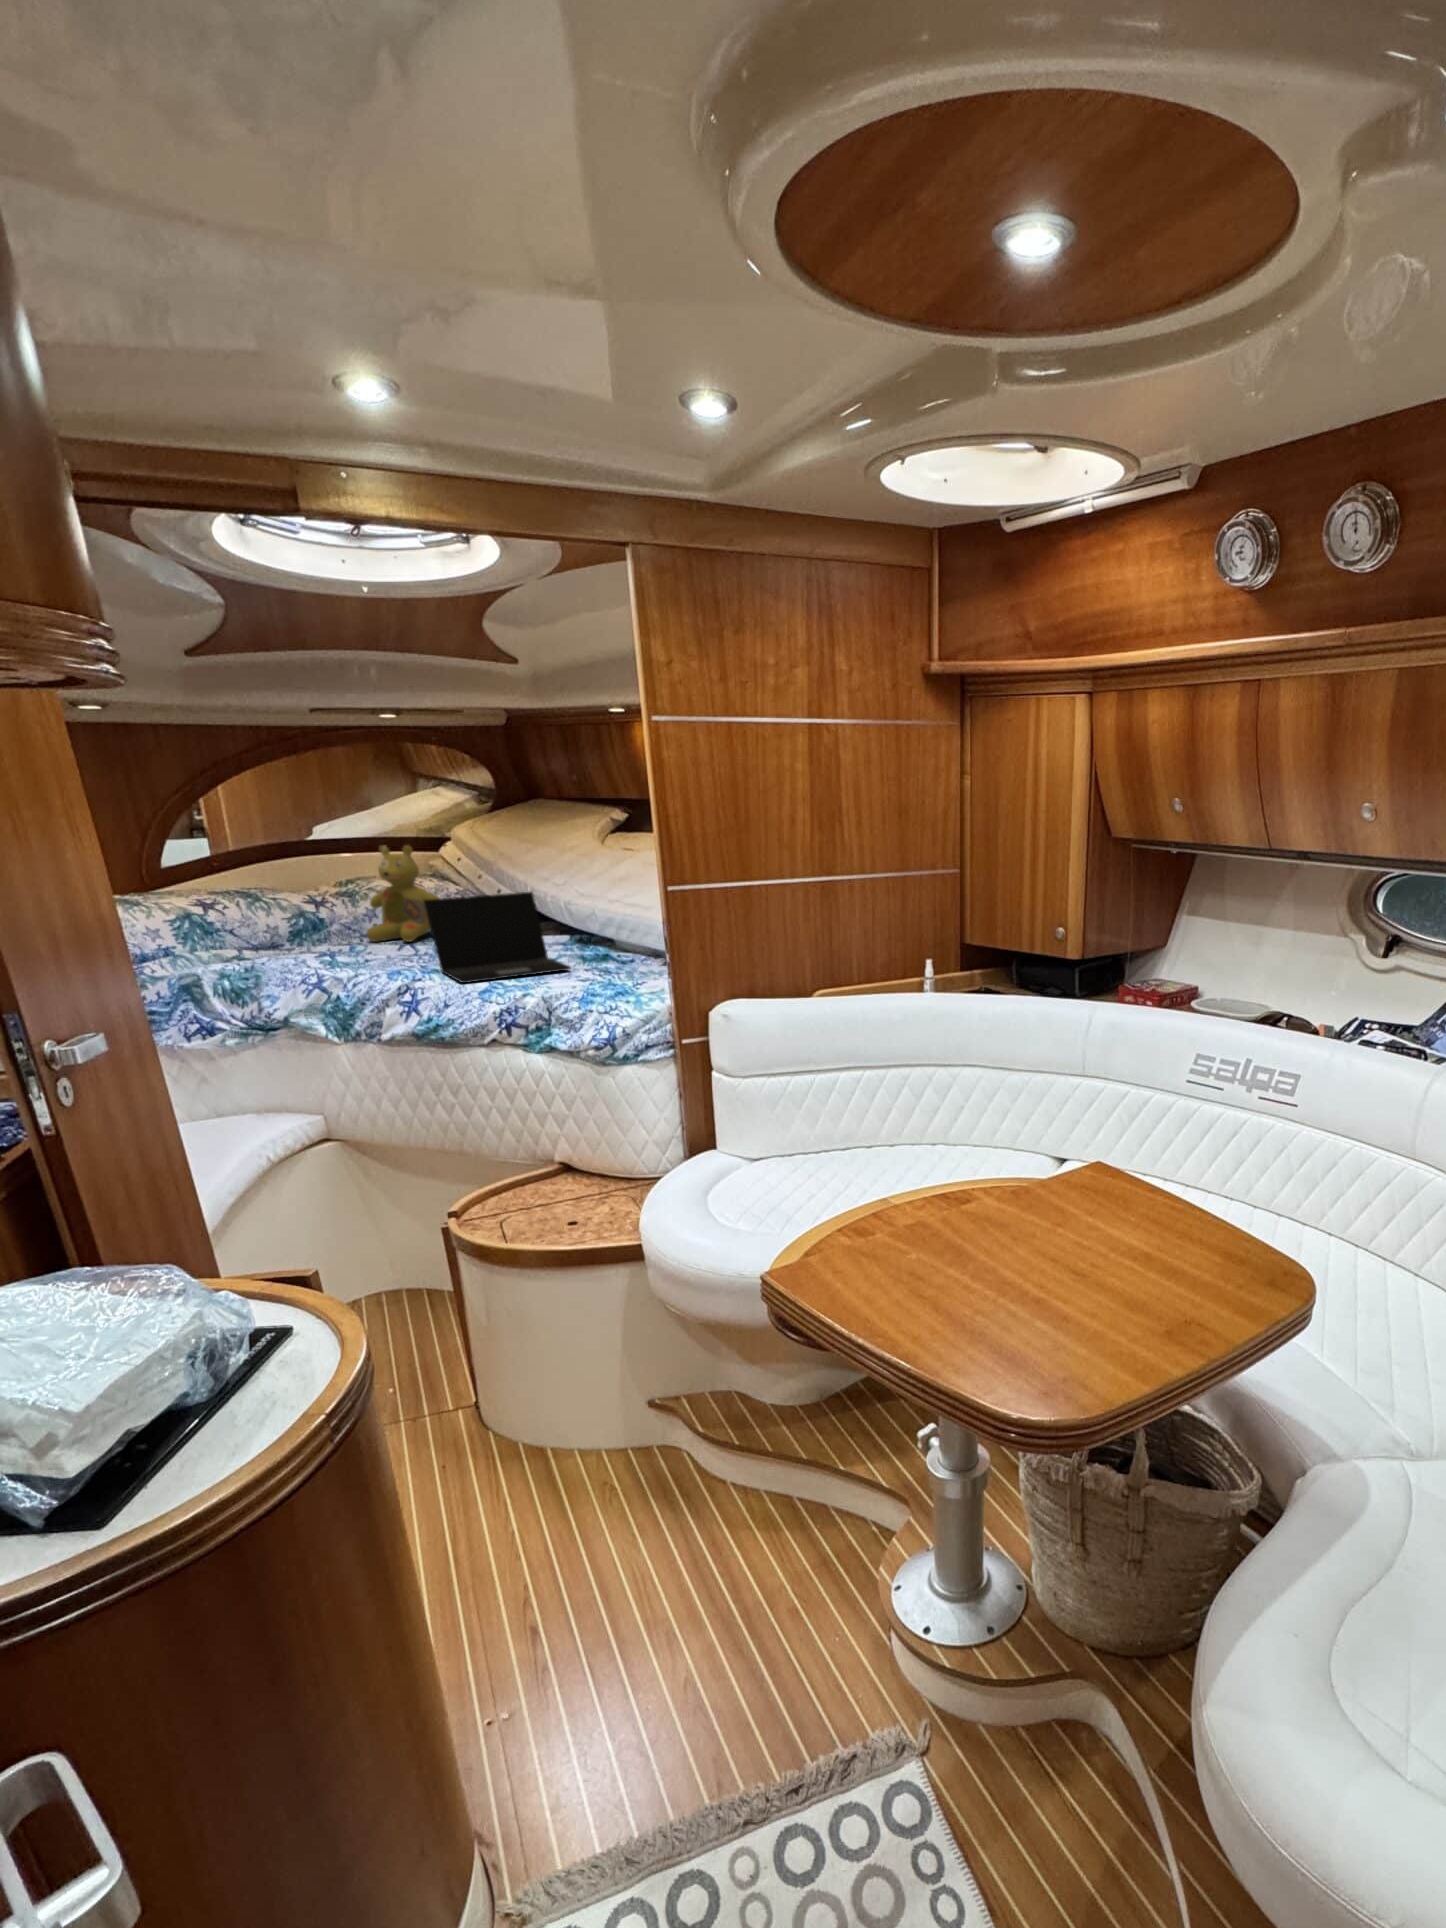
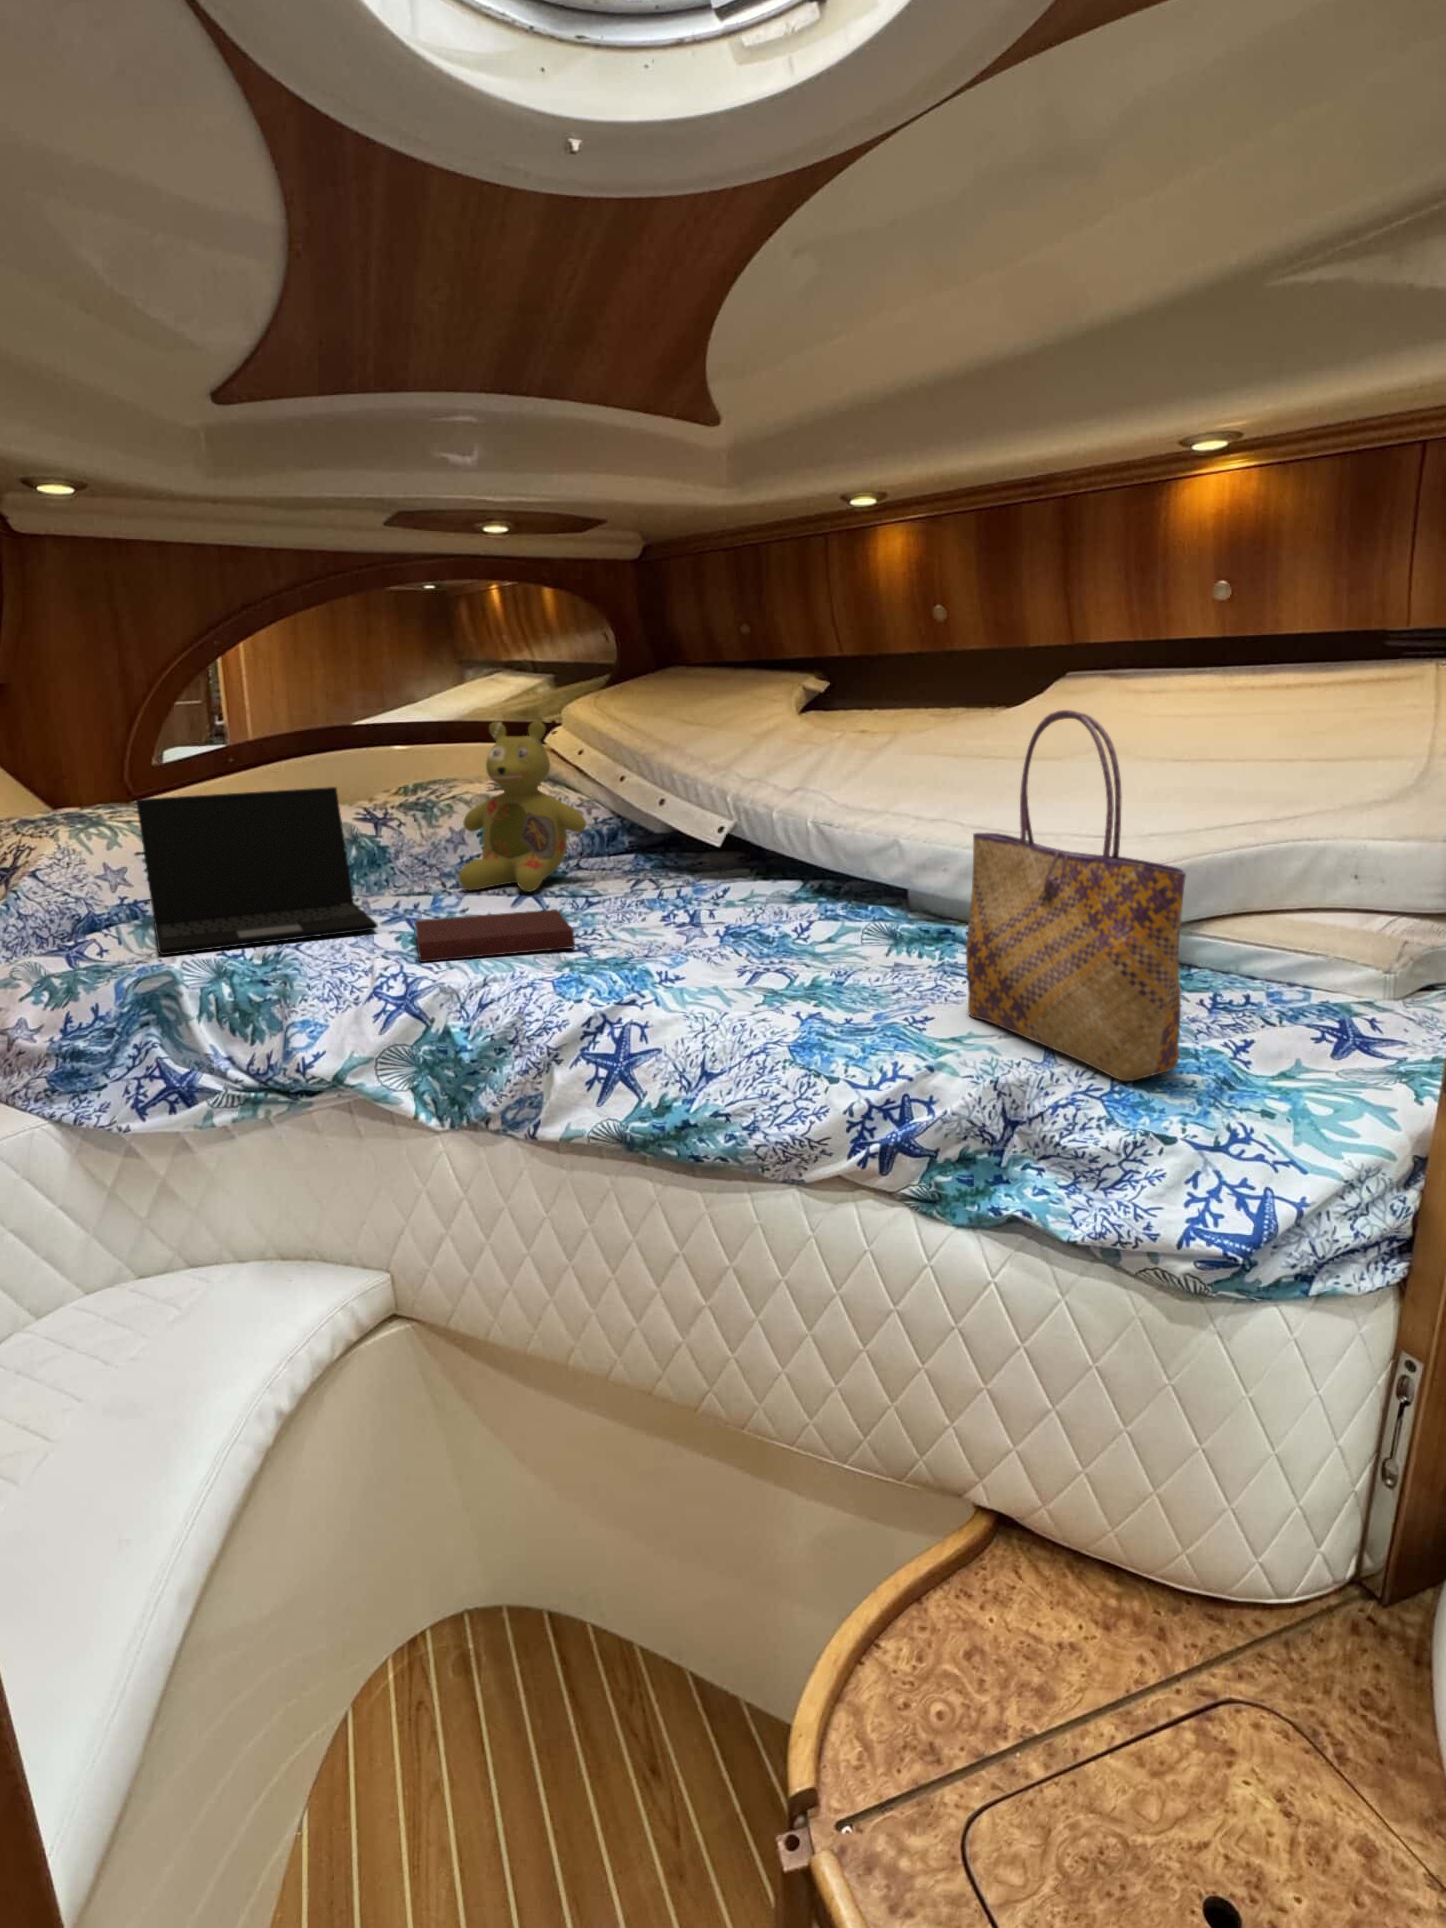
tote bag: none [569,857,626,999] -> present [966,710,1186,1081]
laptop: present [423,892,571,983] -> present [136,787,378,955]
notebook: none [328,948,415,972] -> present [415,909,575,962]

